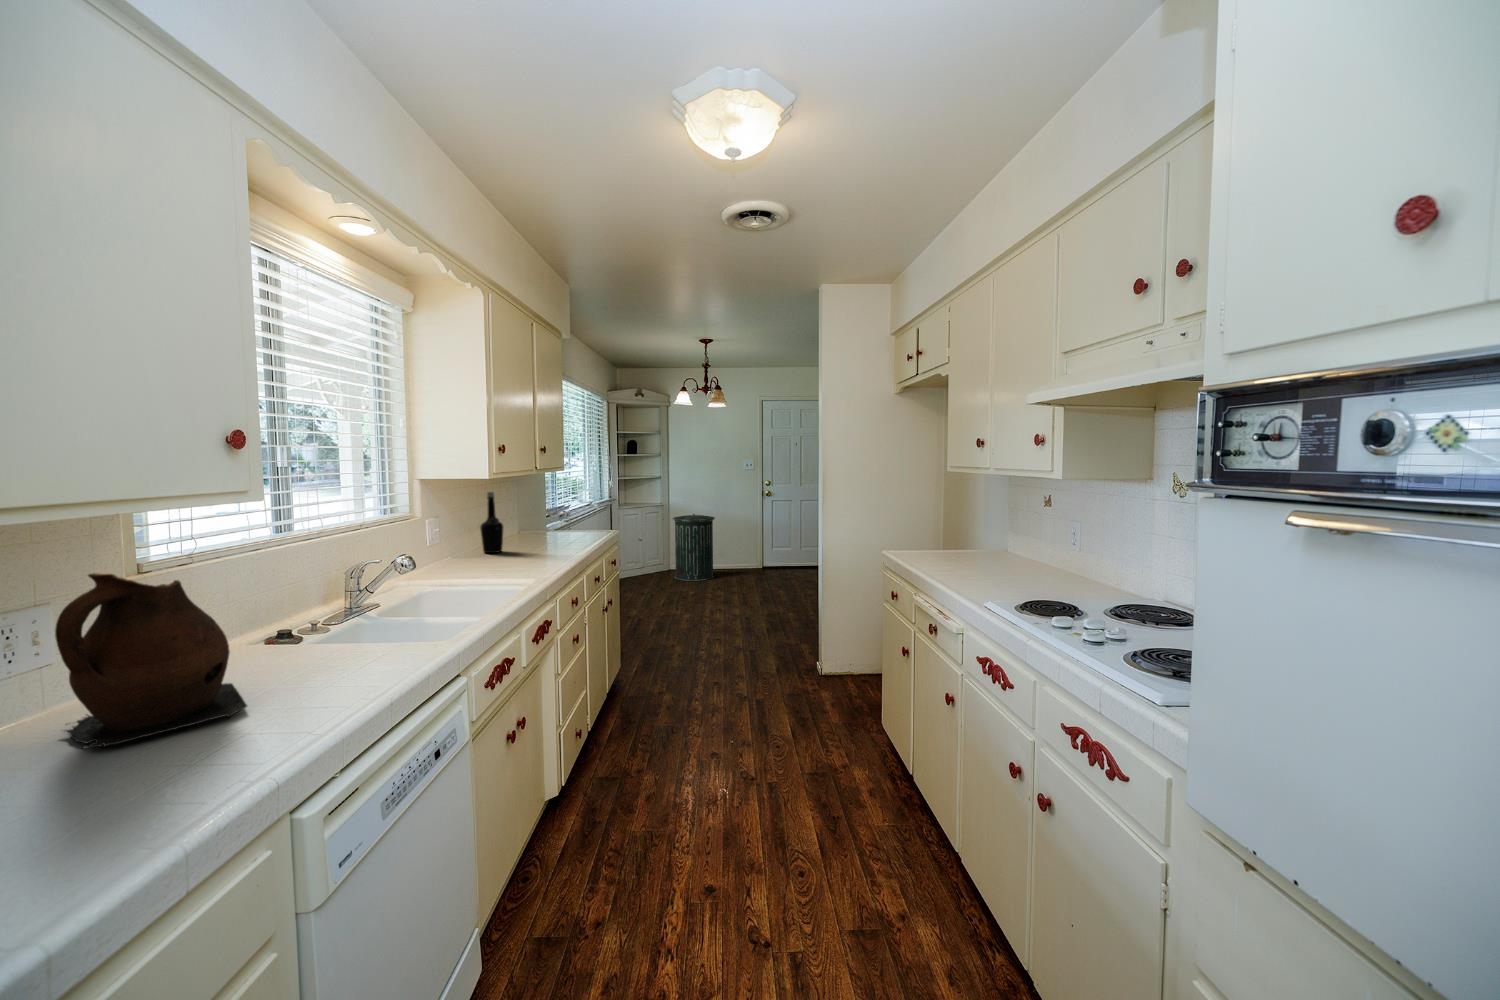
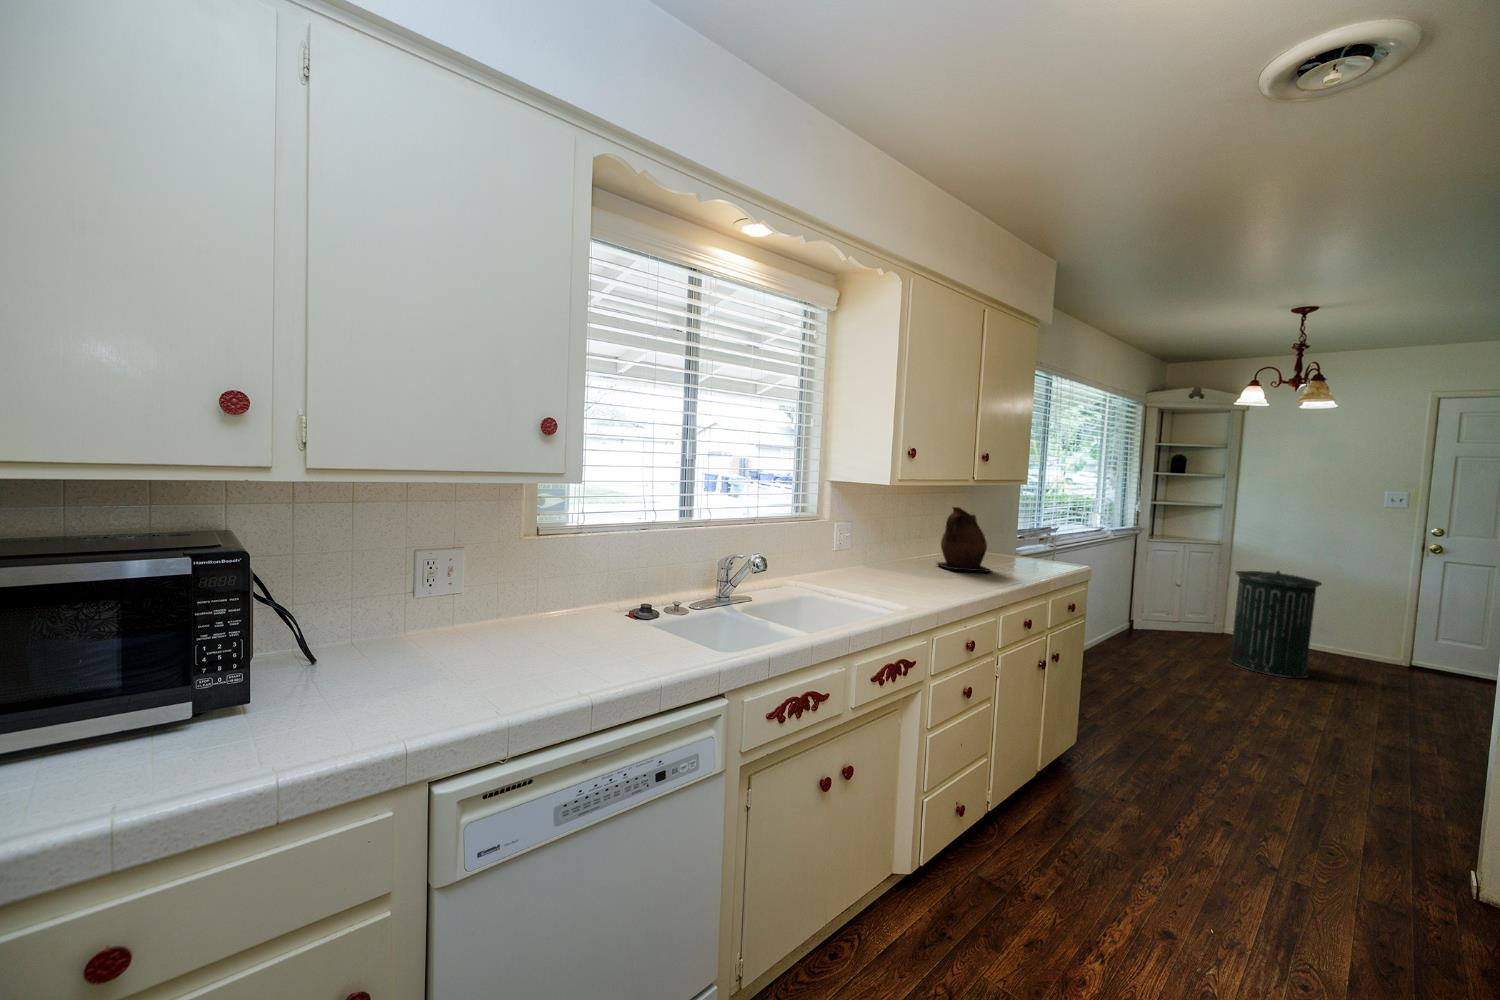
bottle: present [480,492,503,553] -> none [894,502,919,572]
ceramic pitcher: present [55,573,247,749] -> present [938,507,991,572]

